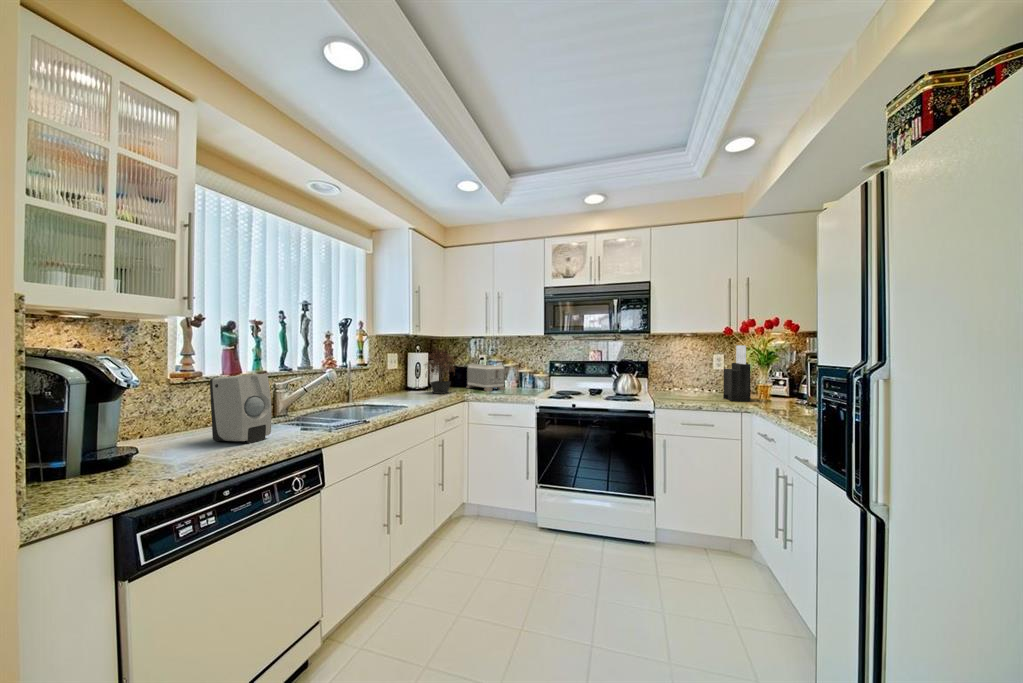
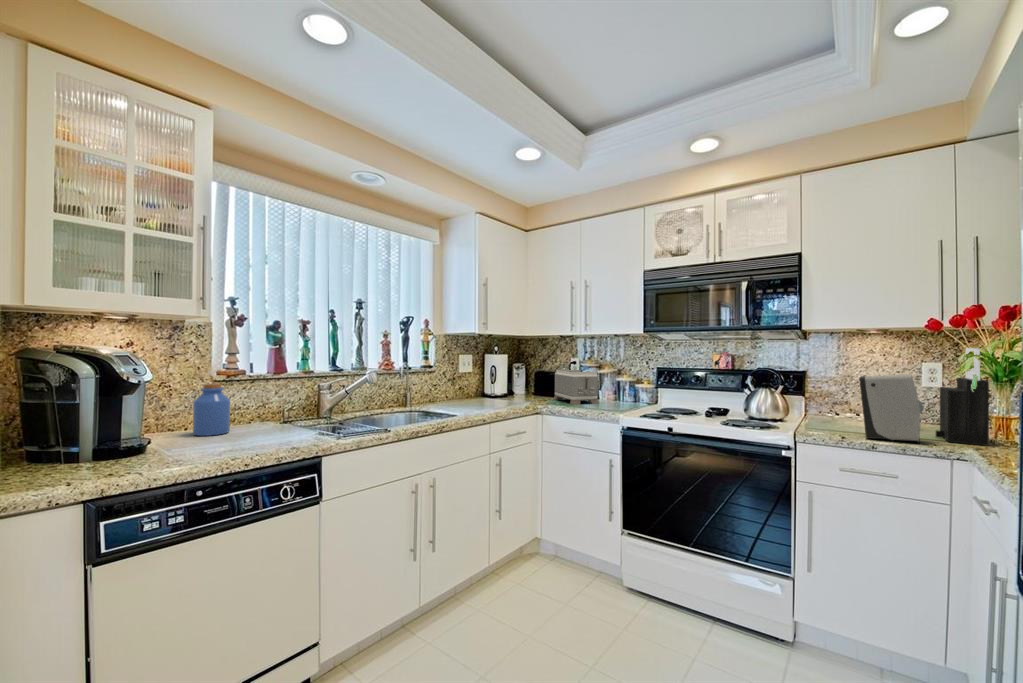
potted plant: present [425,350,455,394] -> none [494,349,538,405]
soap dispenser: present [210,374,272,443] -> present [859,375,924,443]
jar: none [155,386,197,441] -> present [193,384,230,436]

